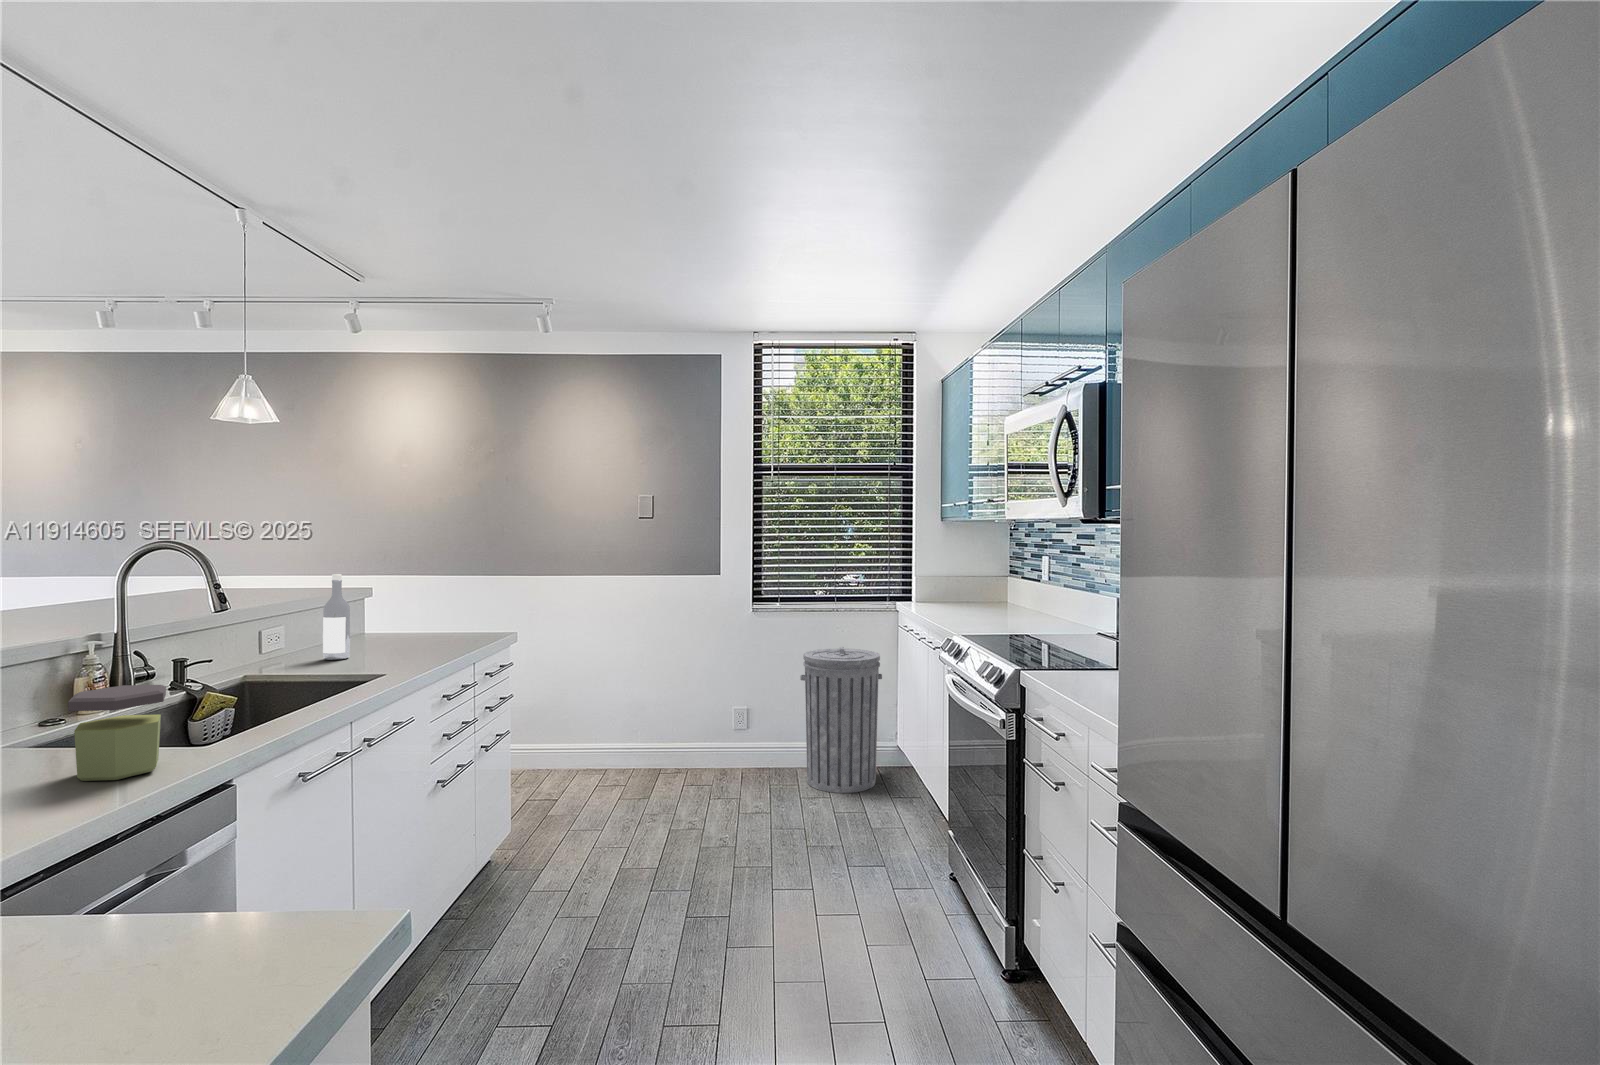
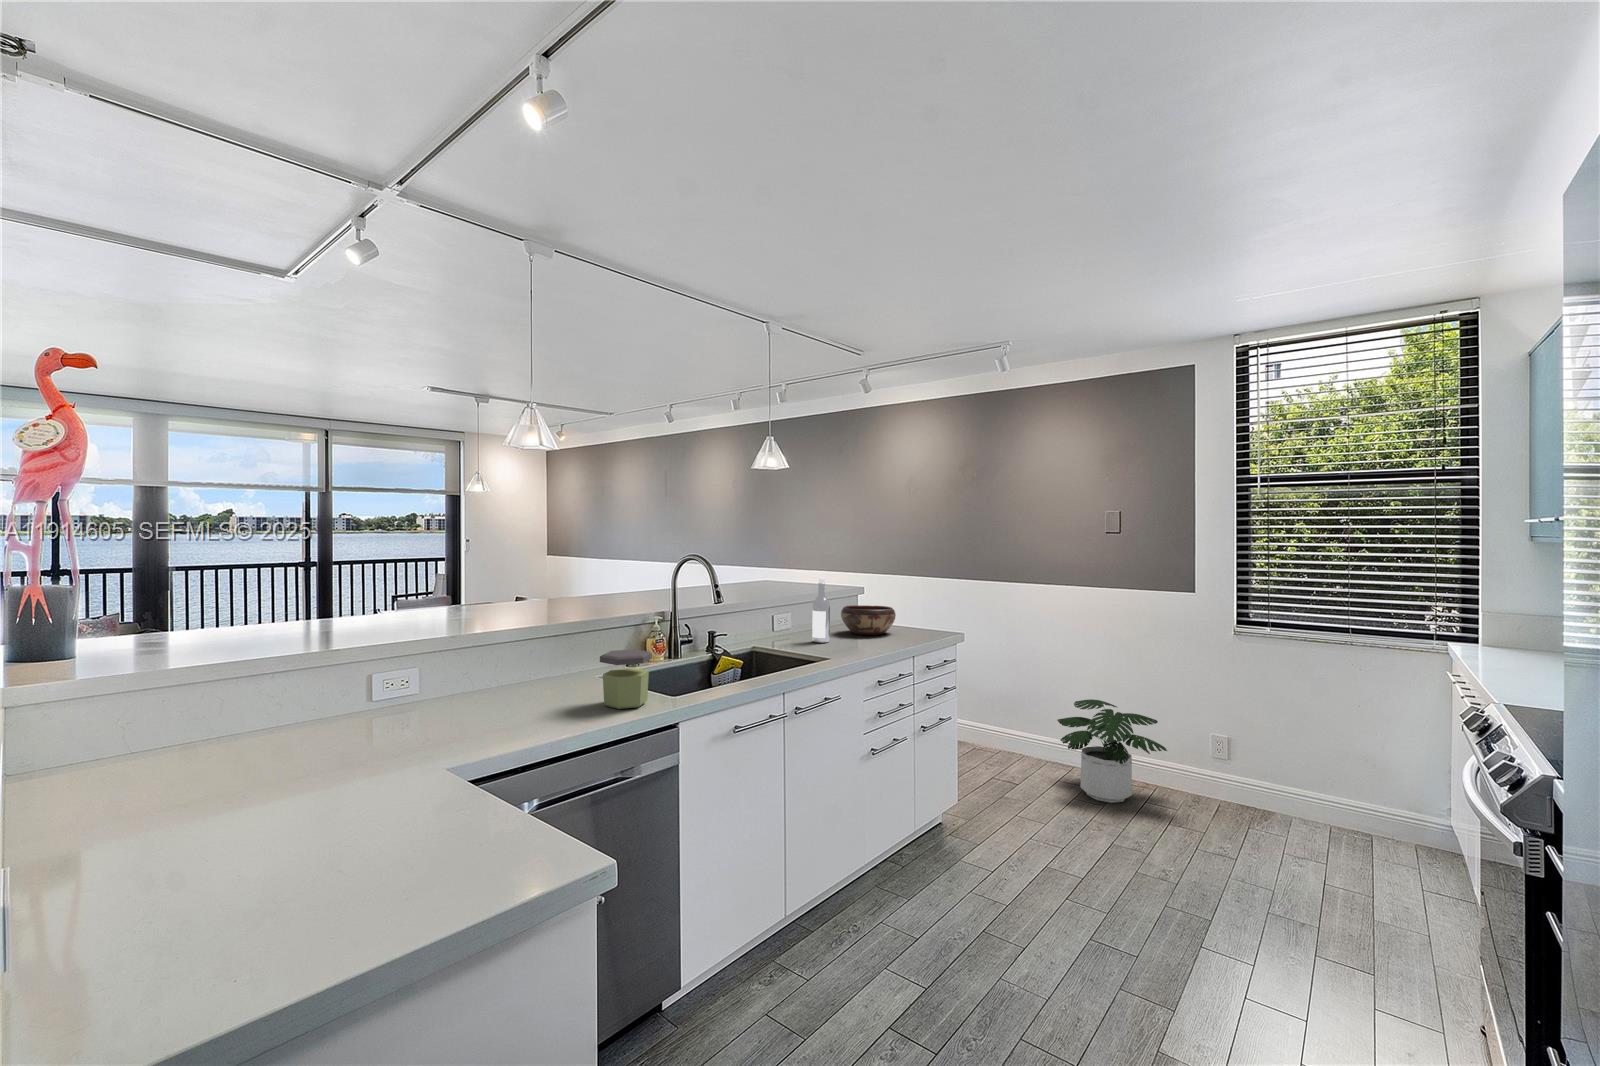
decorative bowl: none [353,607,431,645] -> present [841,605,896,635]
trash can: present [800,647,882,793] -> none [1290,689,1418,873]
potted plant: none [596,690,707,791] -> present [1057,699,1167,803]

